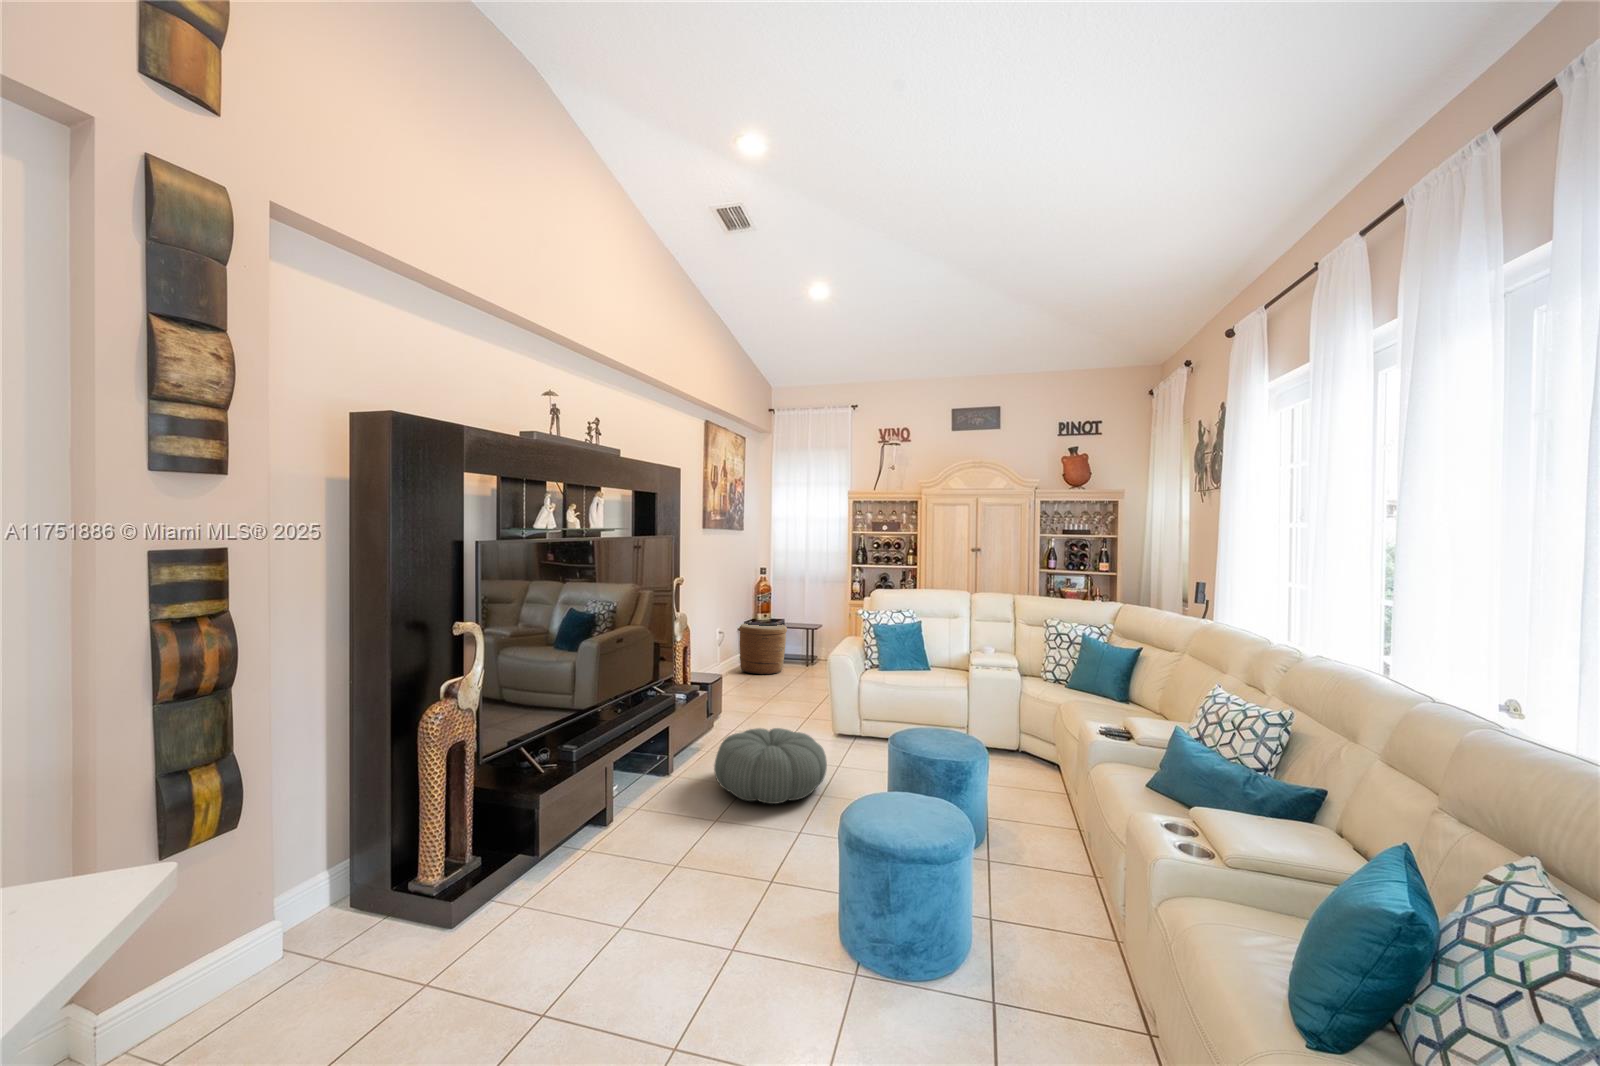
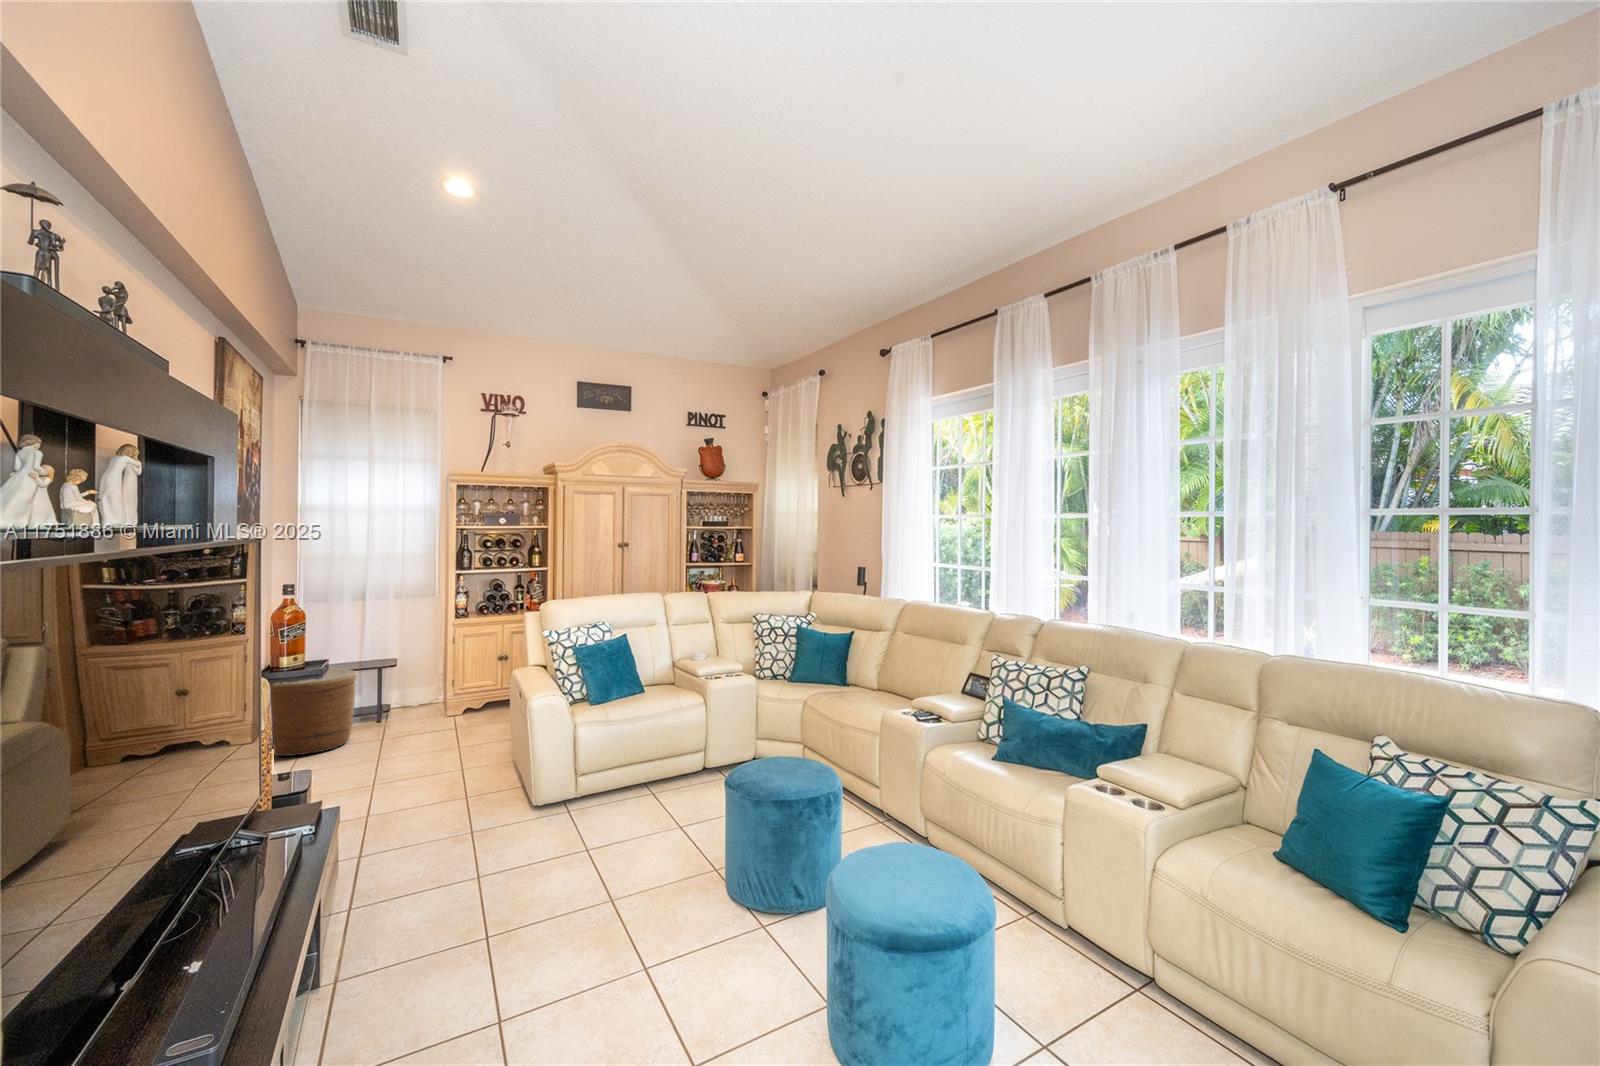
pouf: present [714,728,827,804] -> none [466,824,650,968]

